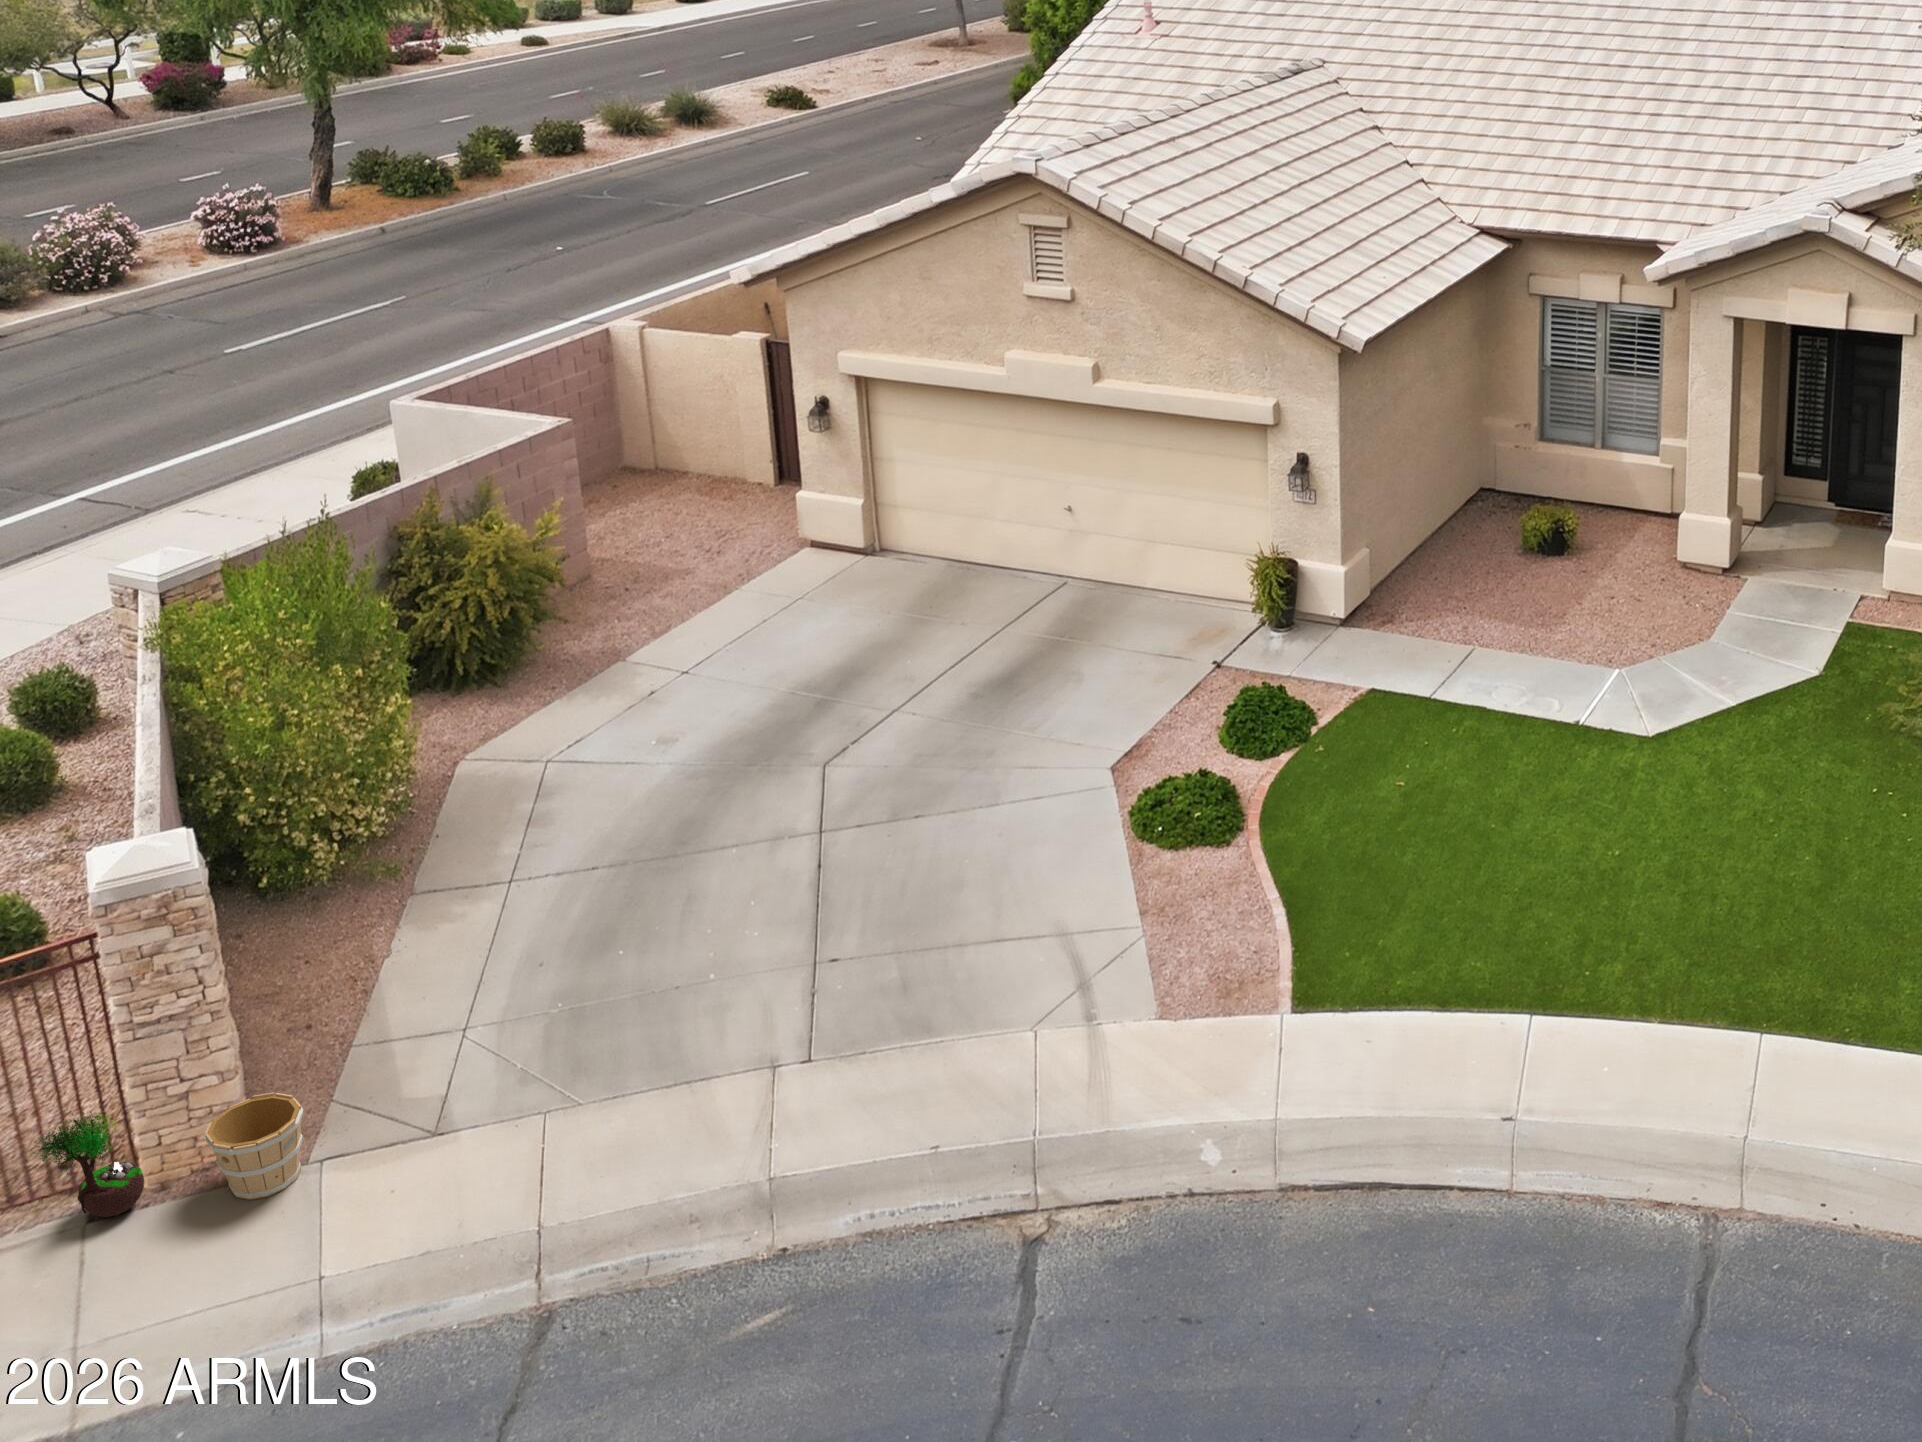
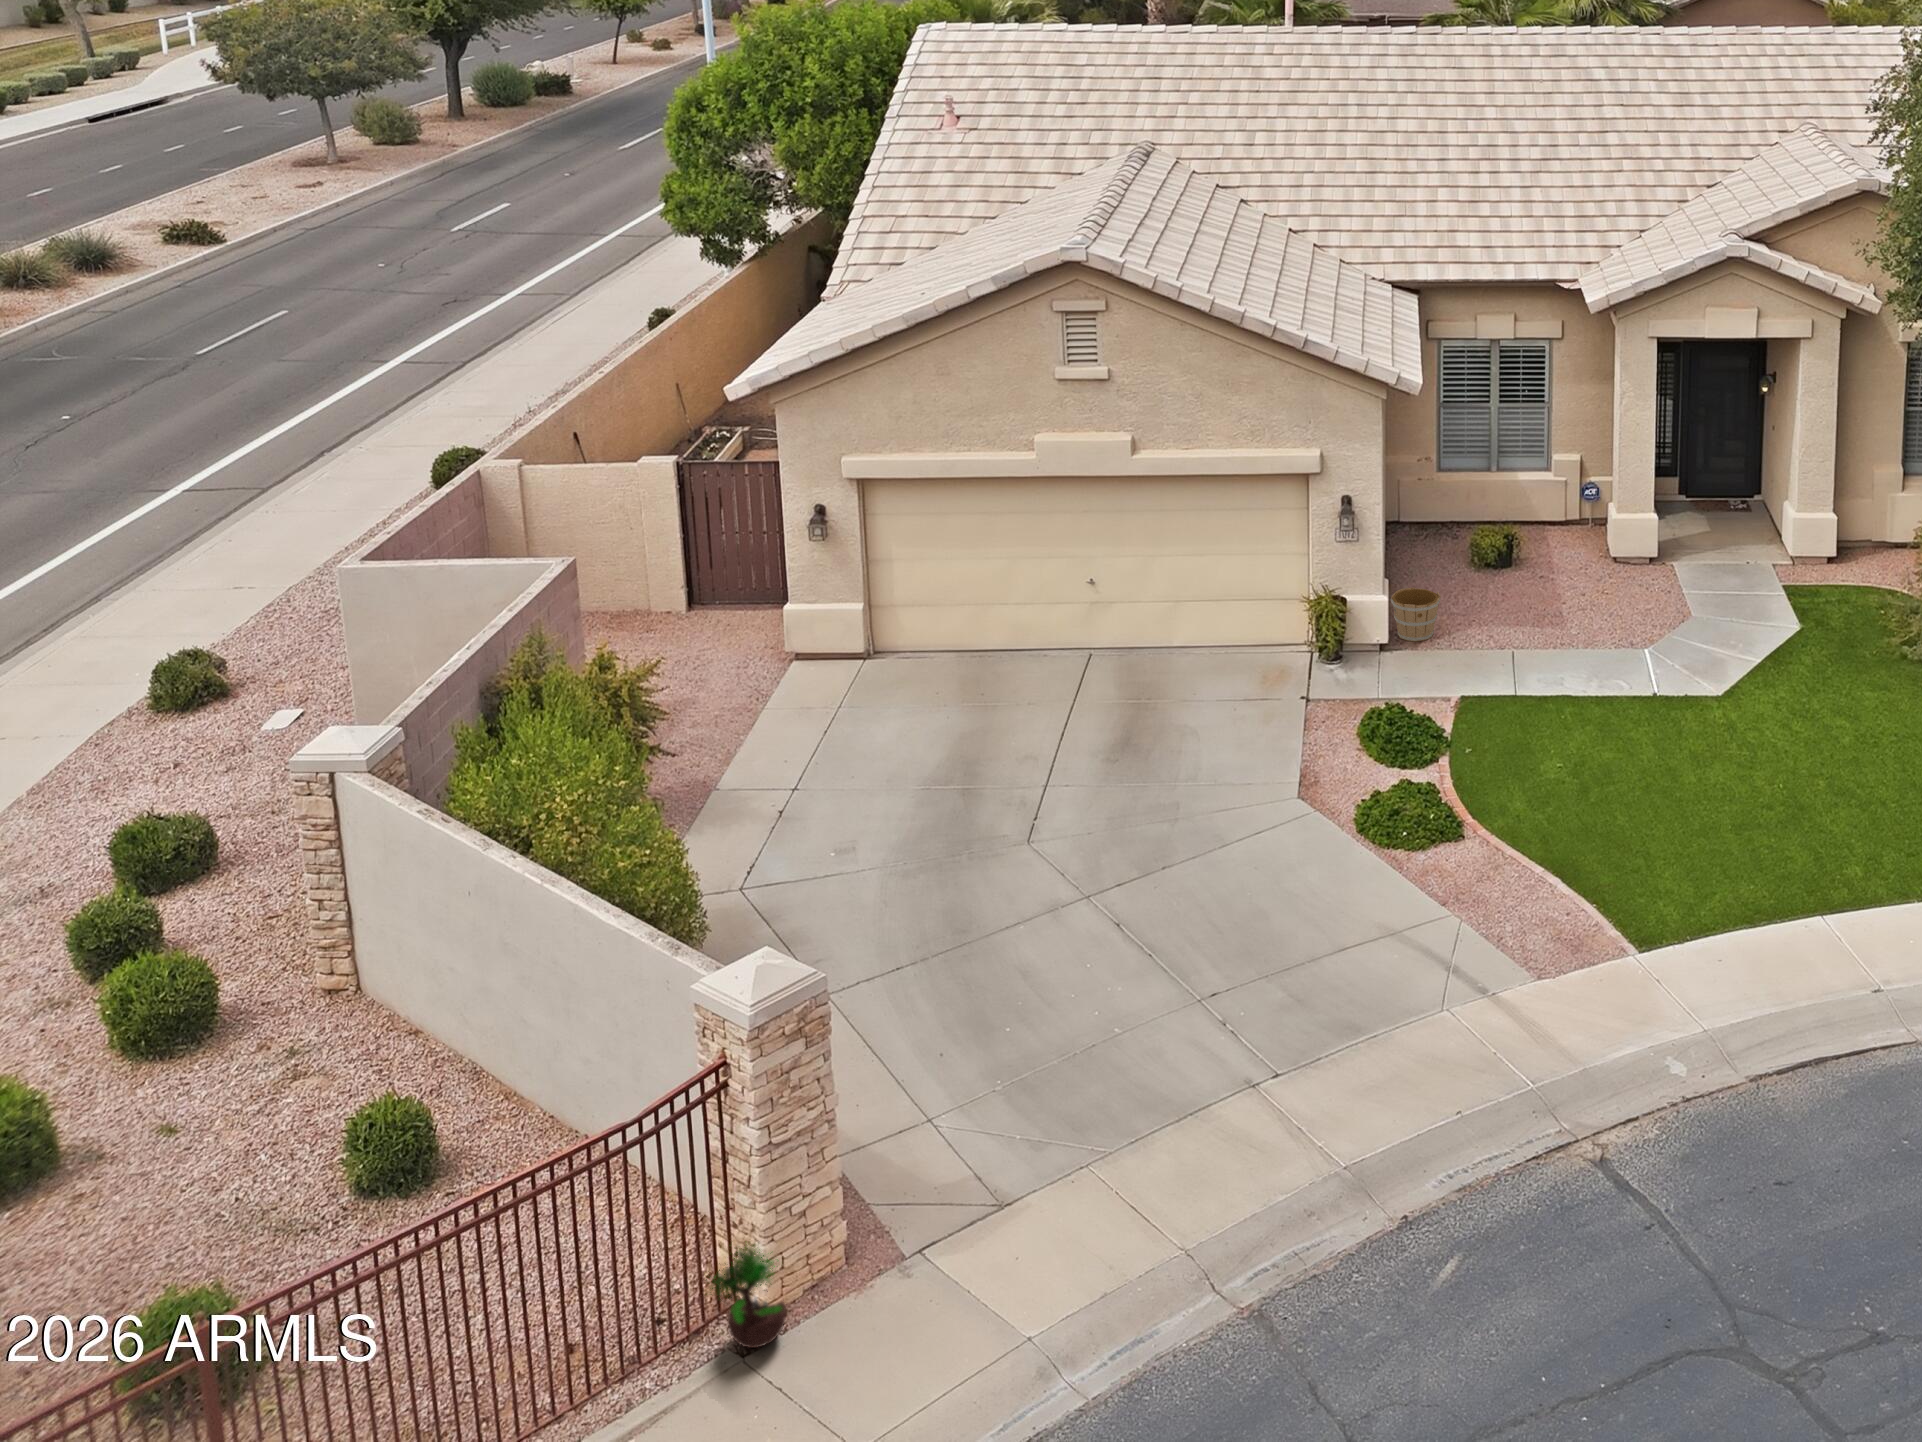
wooden bucket: present [204,1093,303,1200] -> present [1391,587,1441,642]

